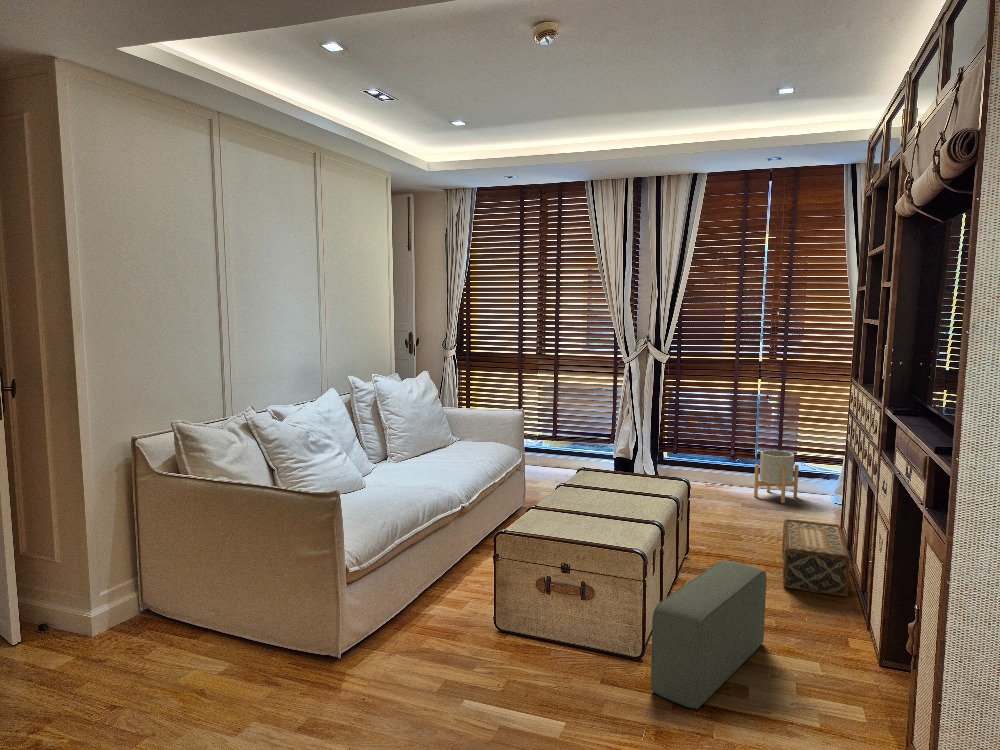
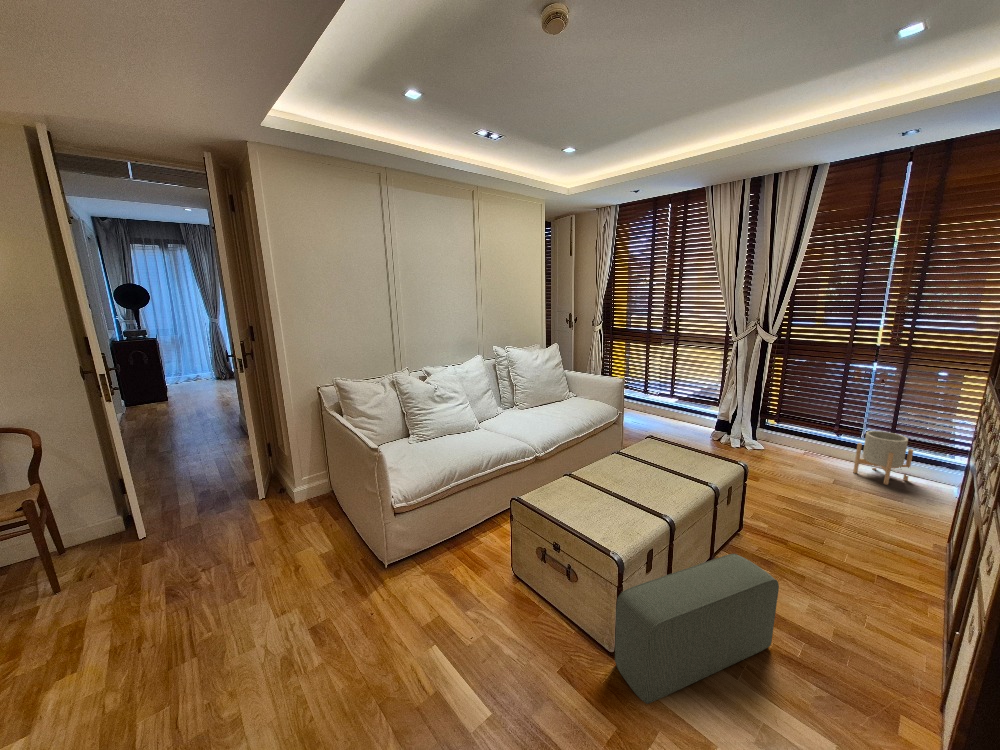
woven basket: present [782,519,850,597] -> none [834,511,935,619]

